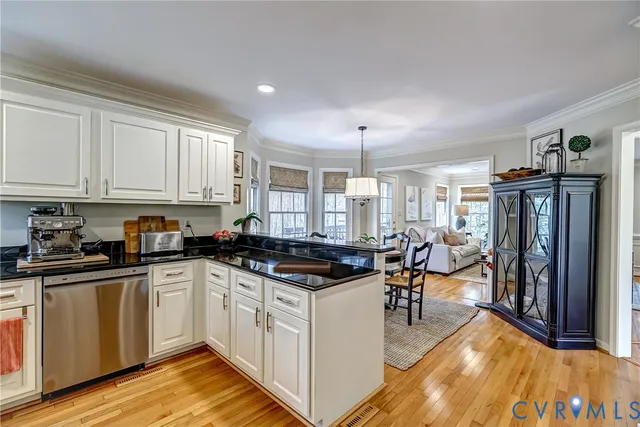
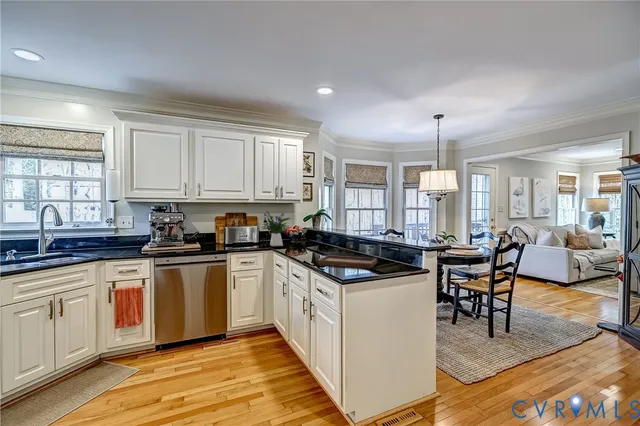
flower arrangement: none [184,214,223,254] -> present [263,211,290,246]

